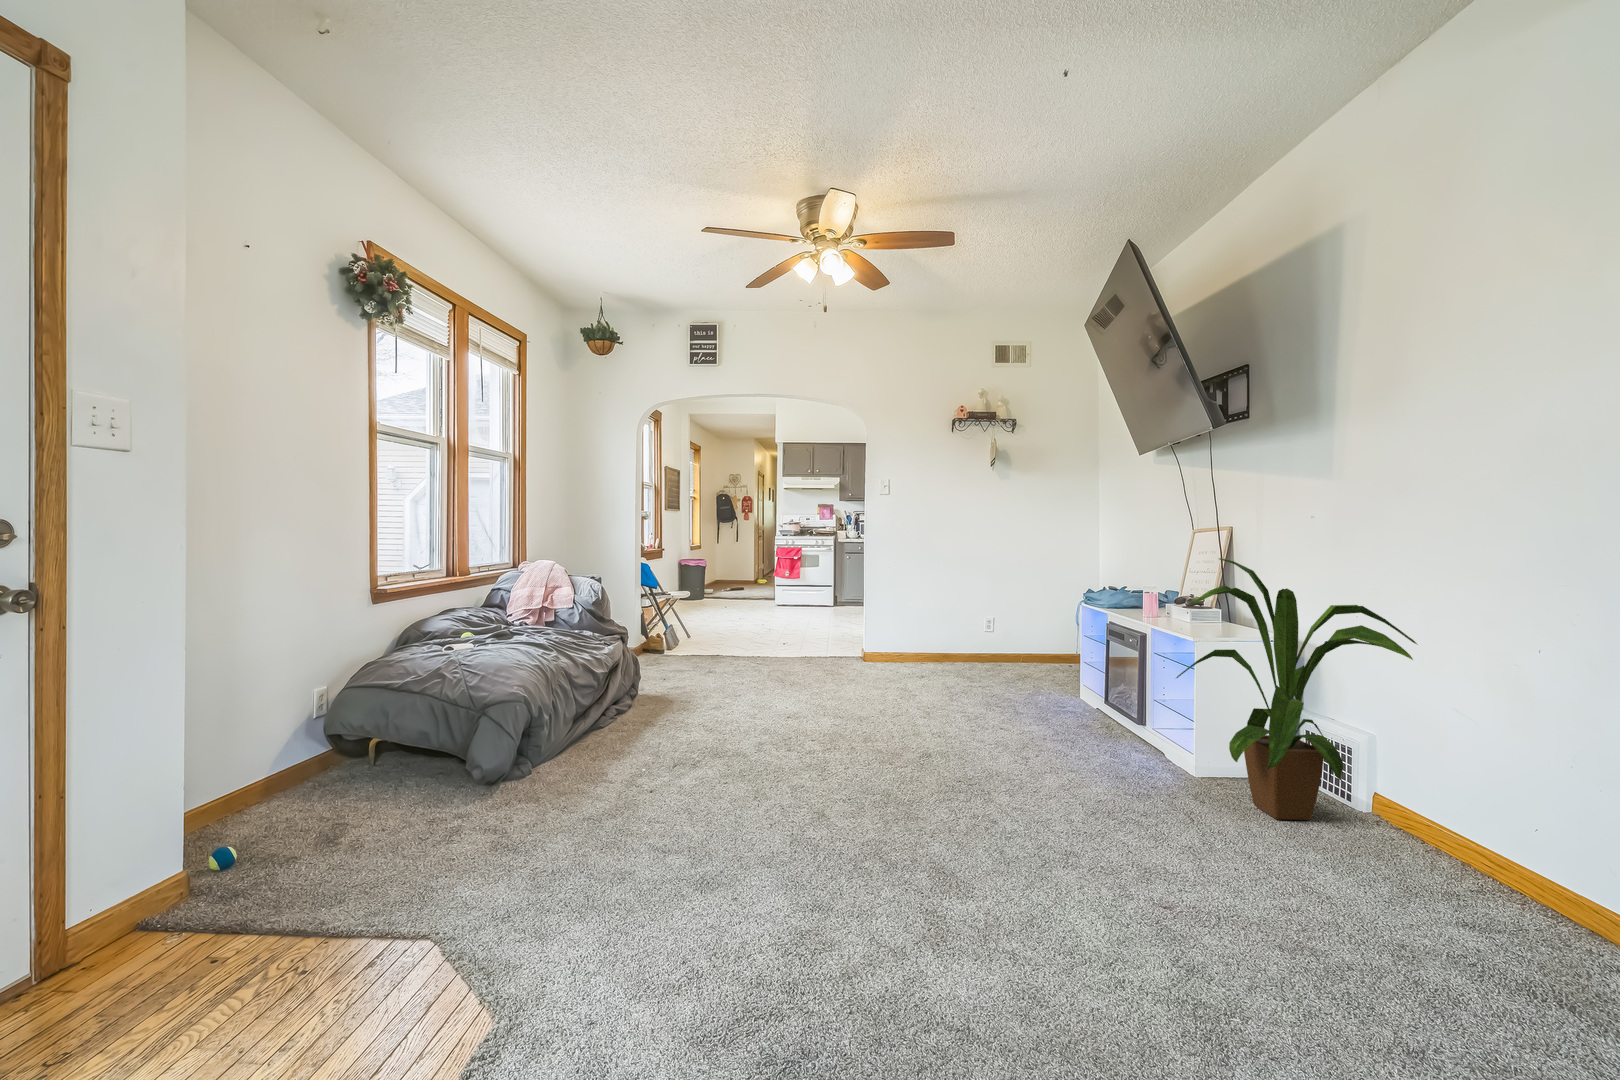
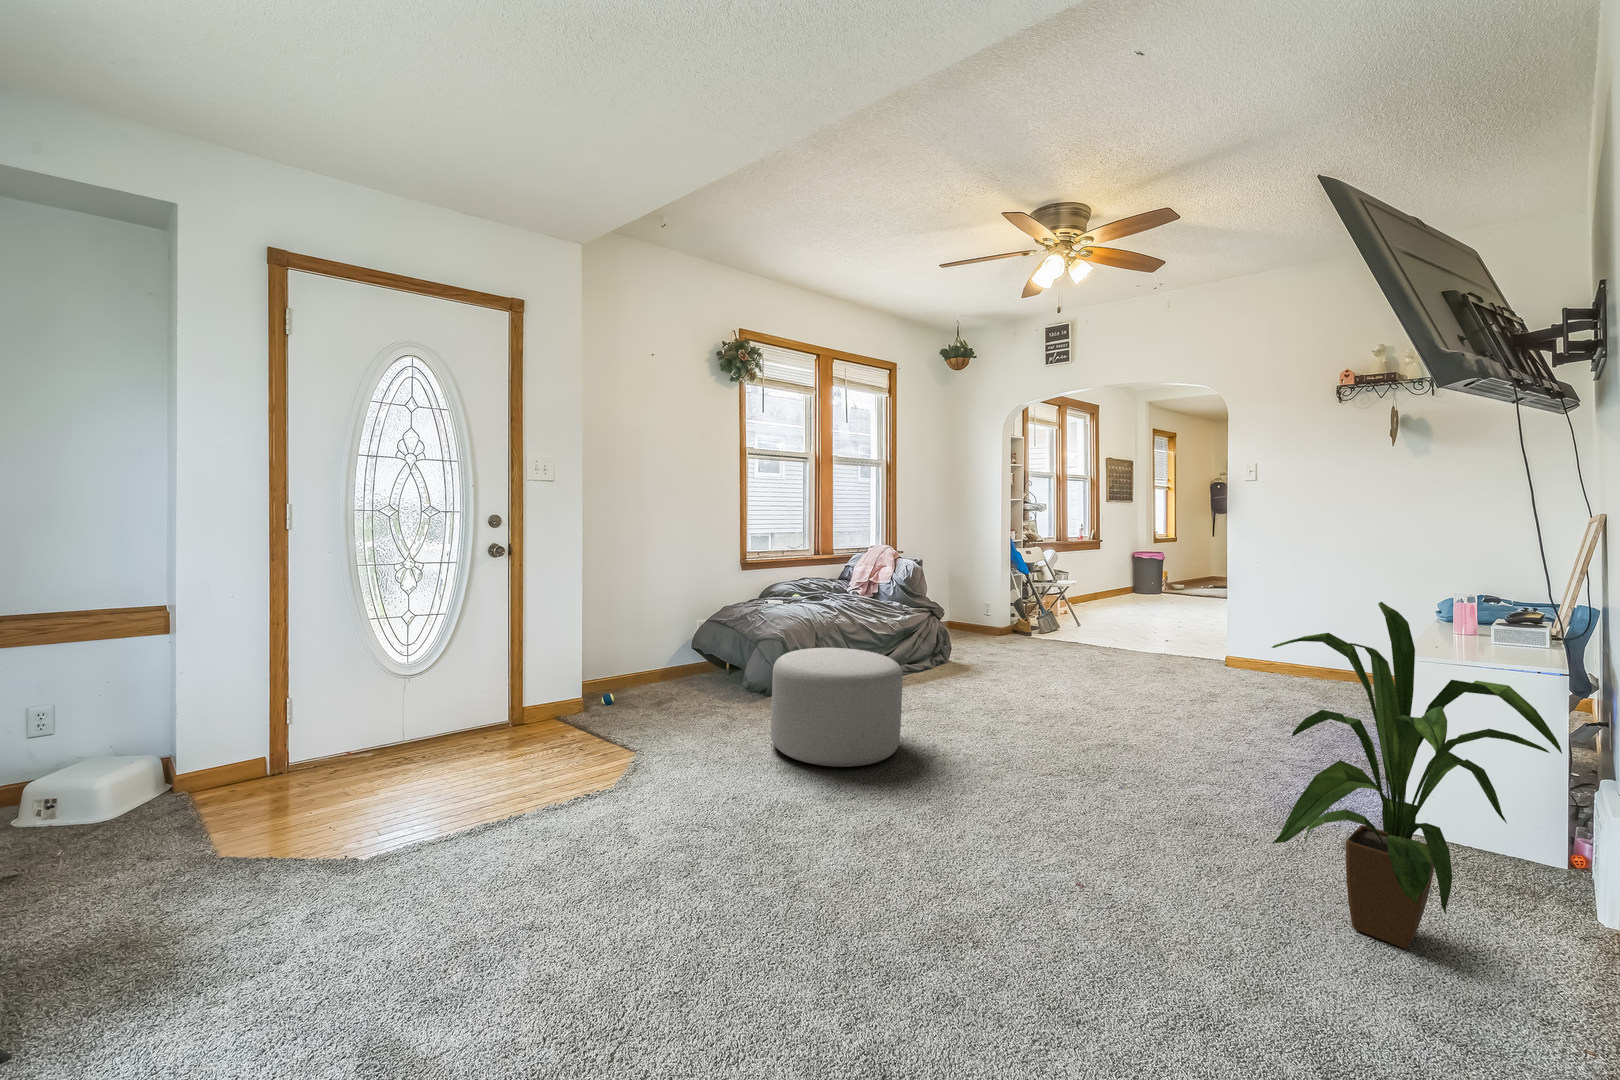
ottoman: none [621,689,808,872] -> present [771,648,903,767]

